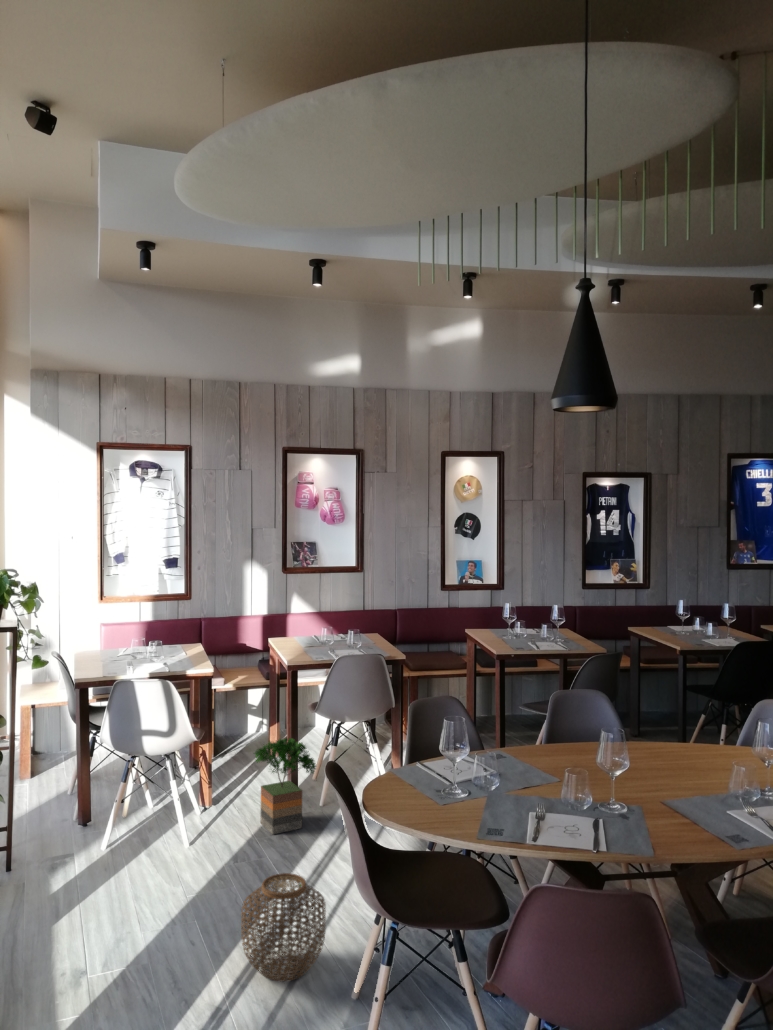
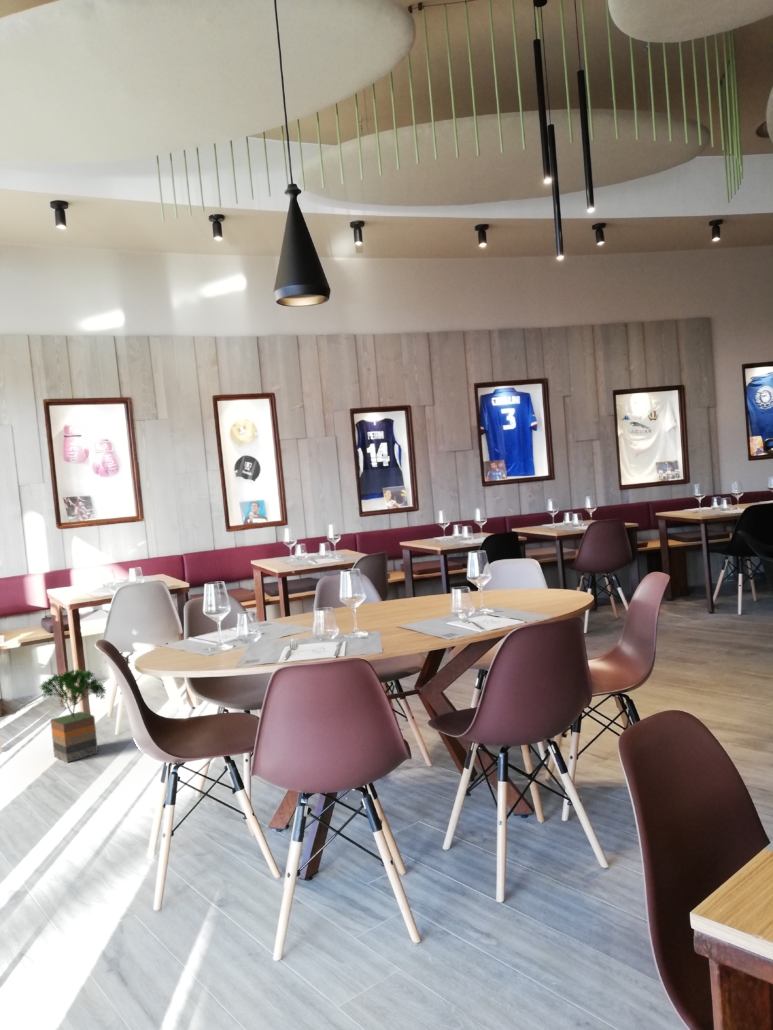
woven basket: present [241,873,326,981] -> none [31,763,120,862]

